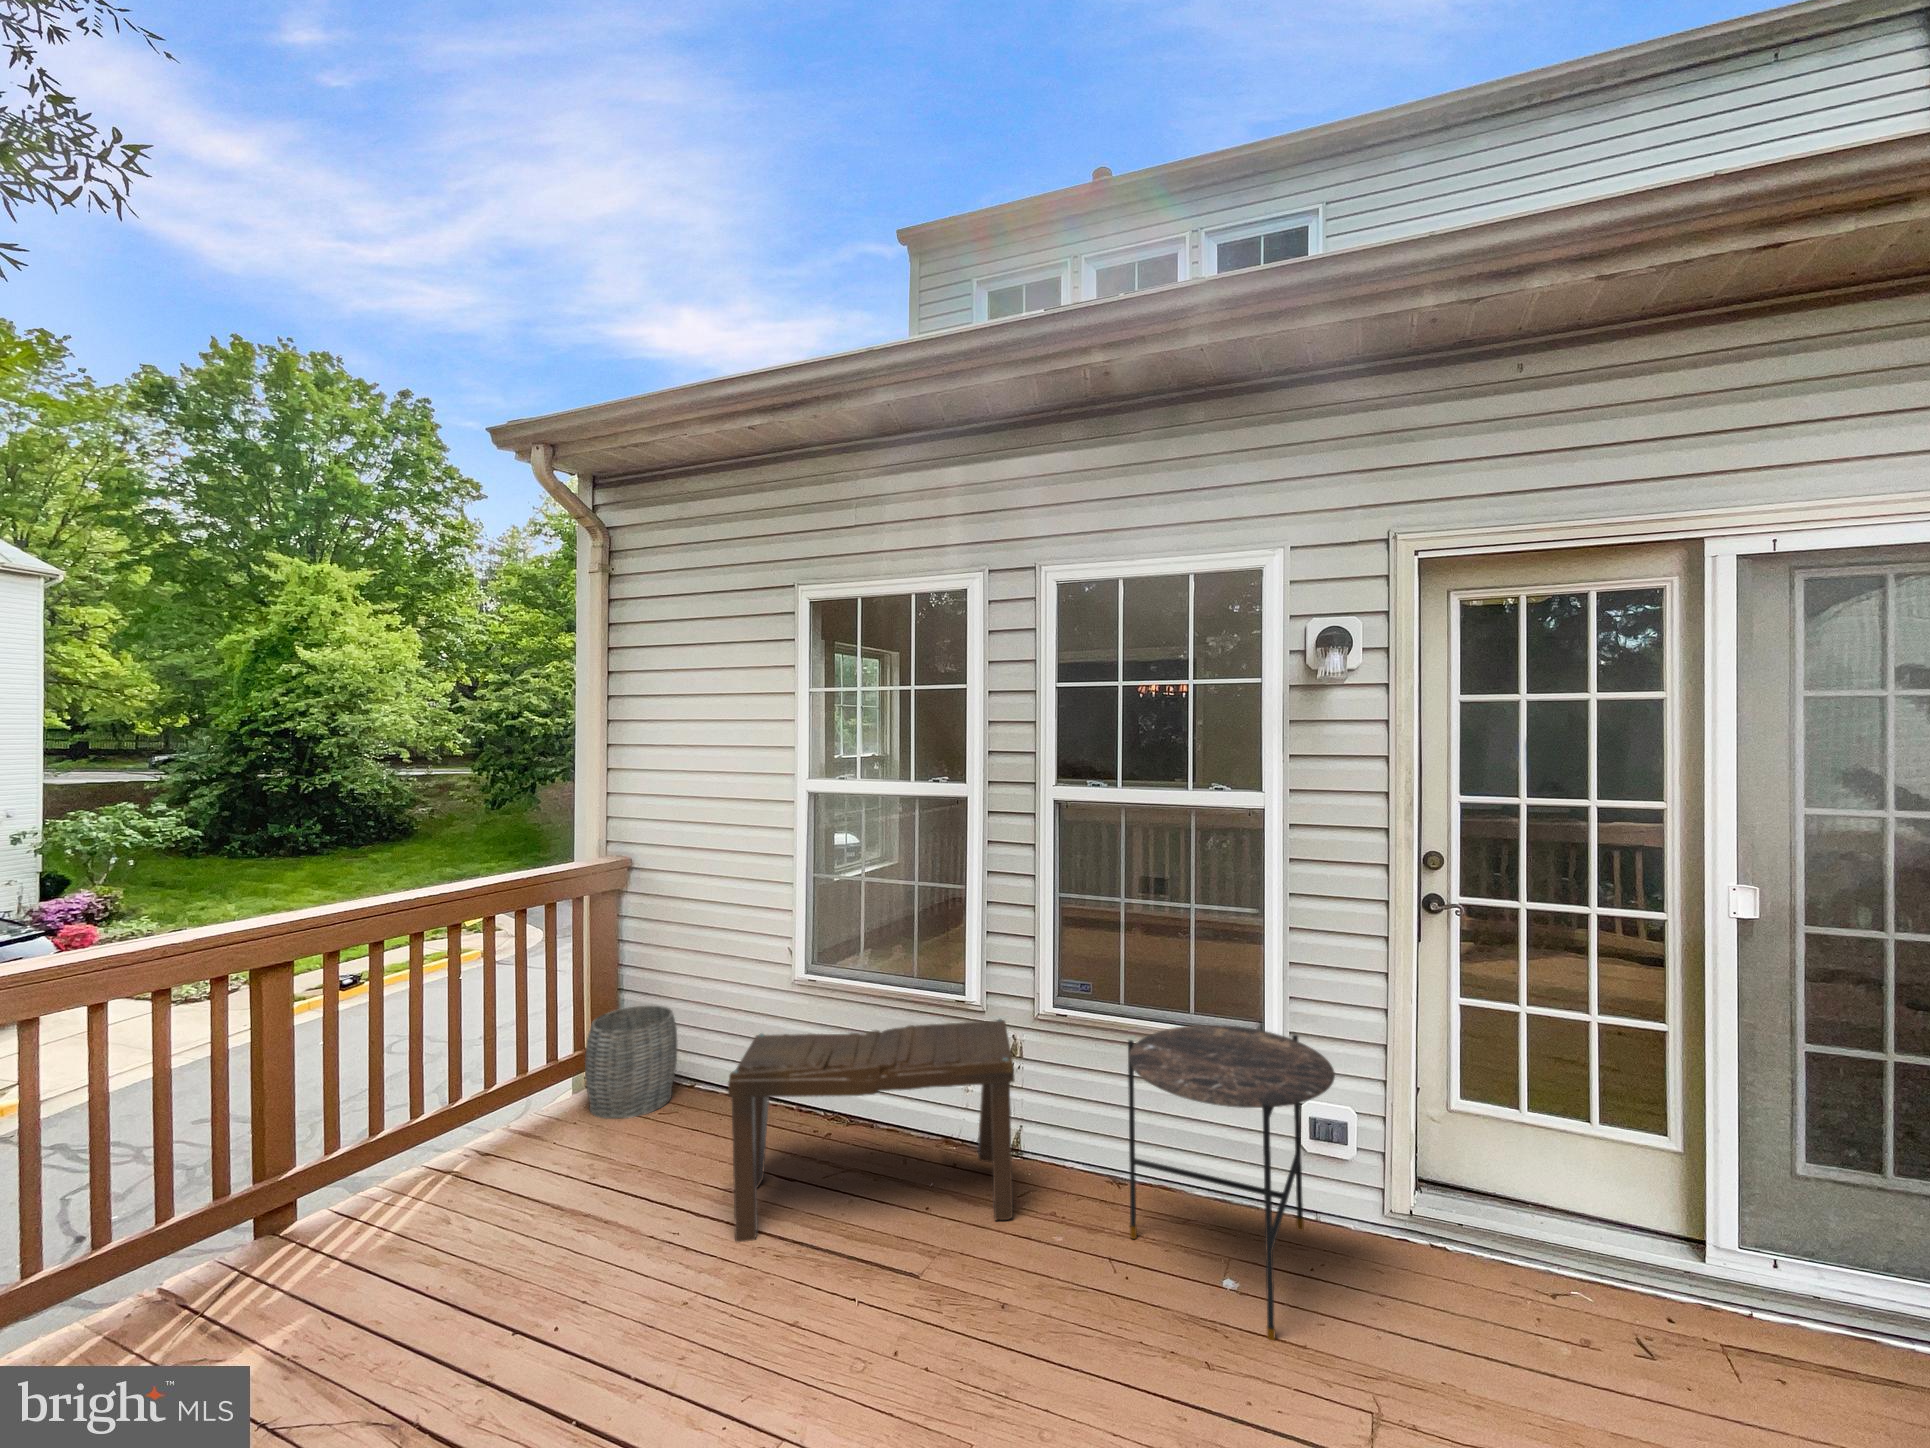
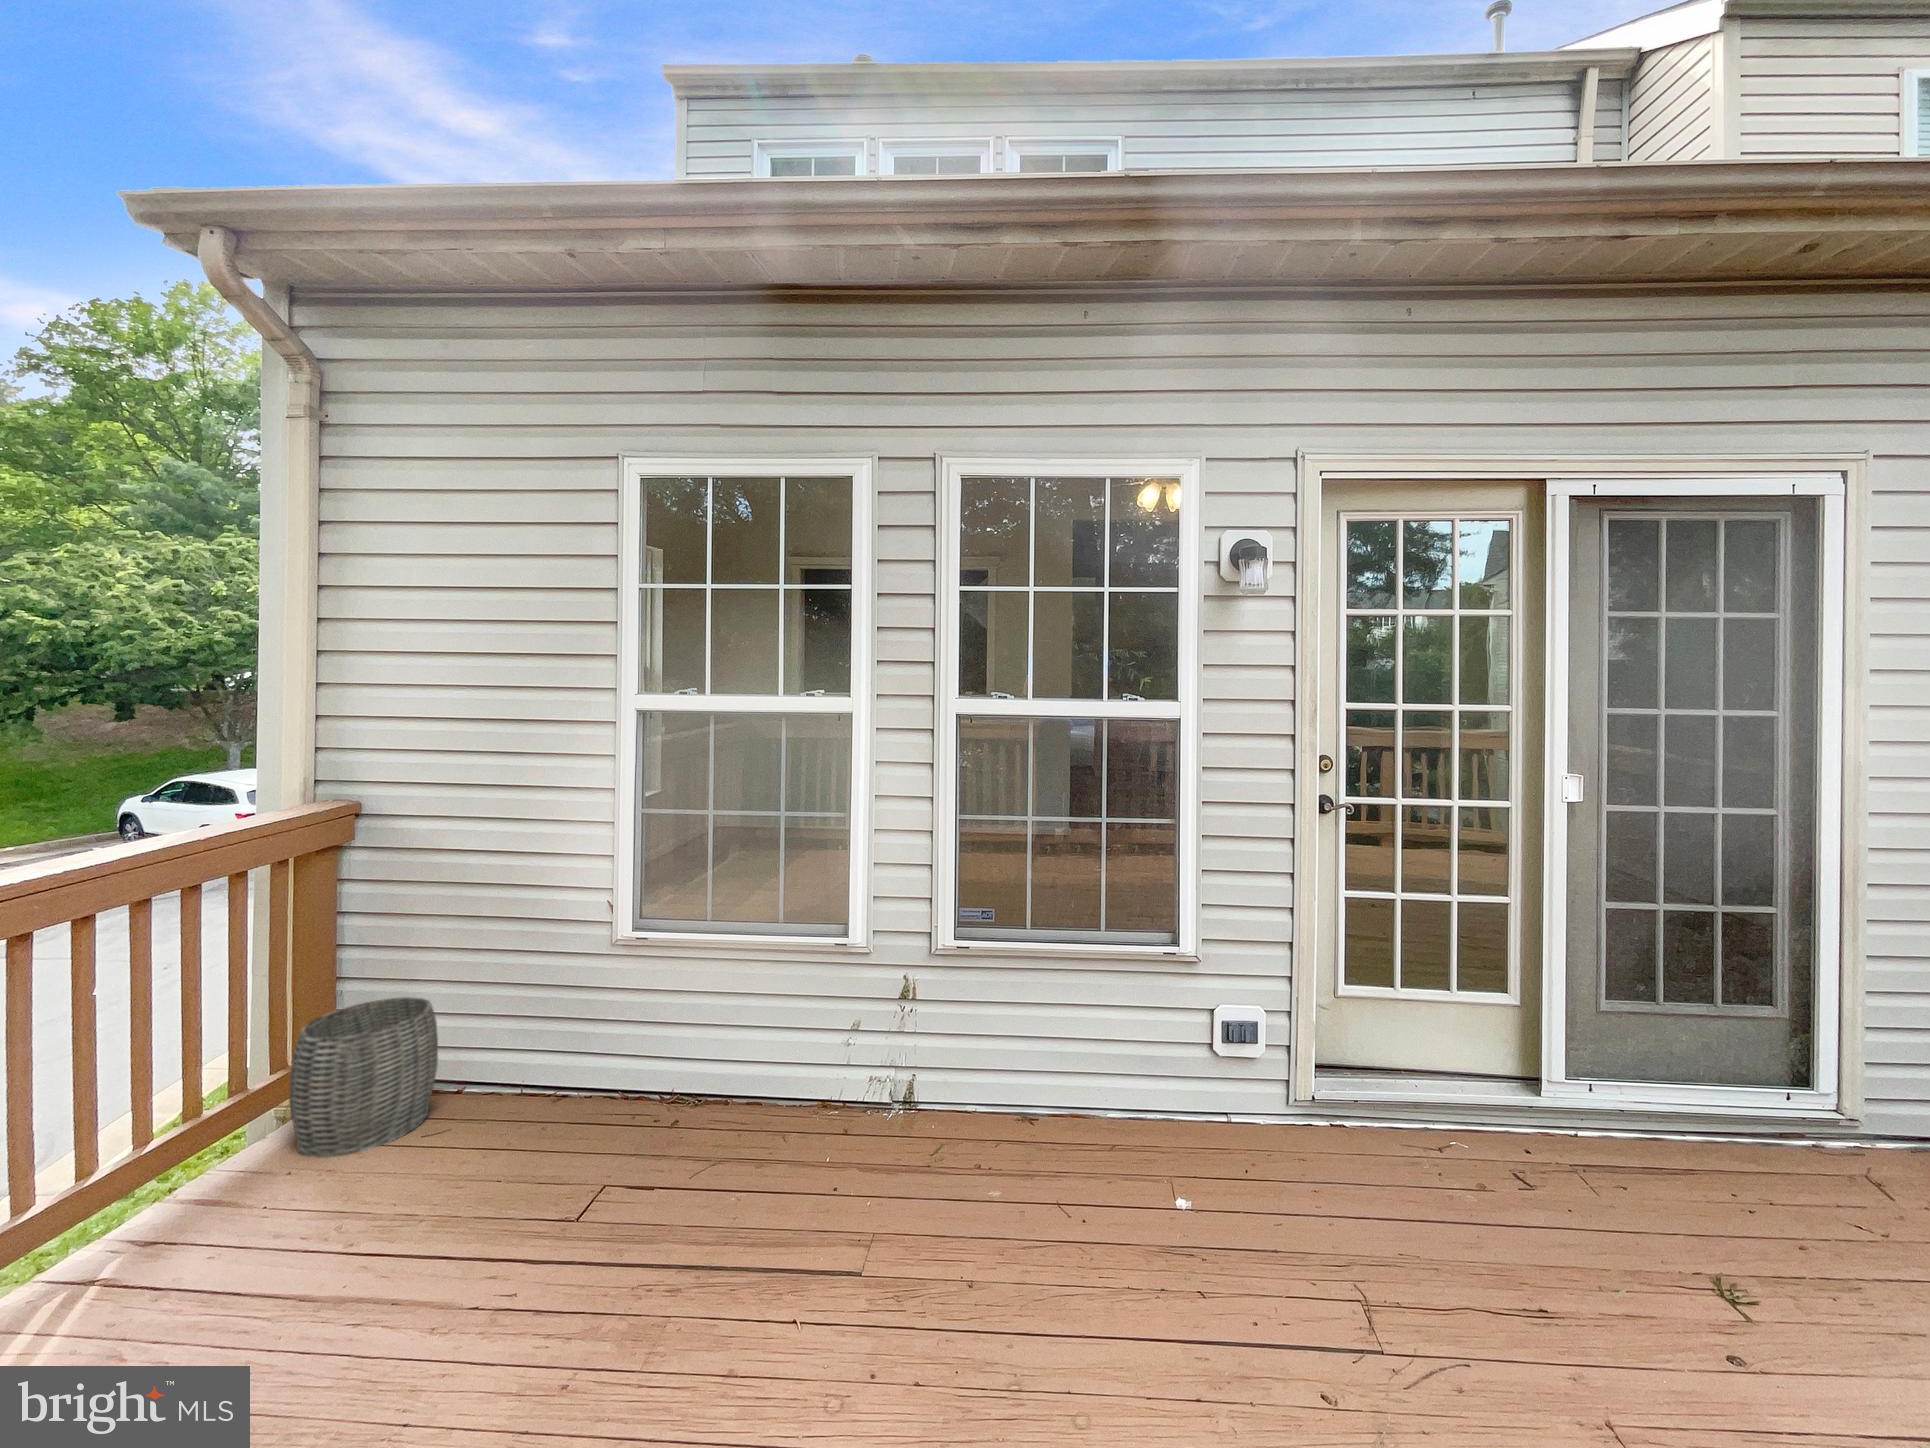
bench: present [728,1019,1014,1243] -> none [570,960,939,1291]
side table: present [1128,1025,1335,1341] -> none [1063,940,1282,1255]

